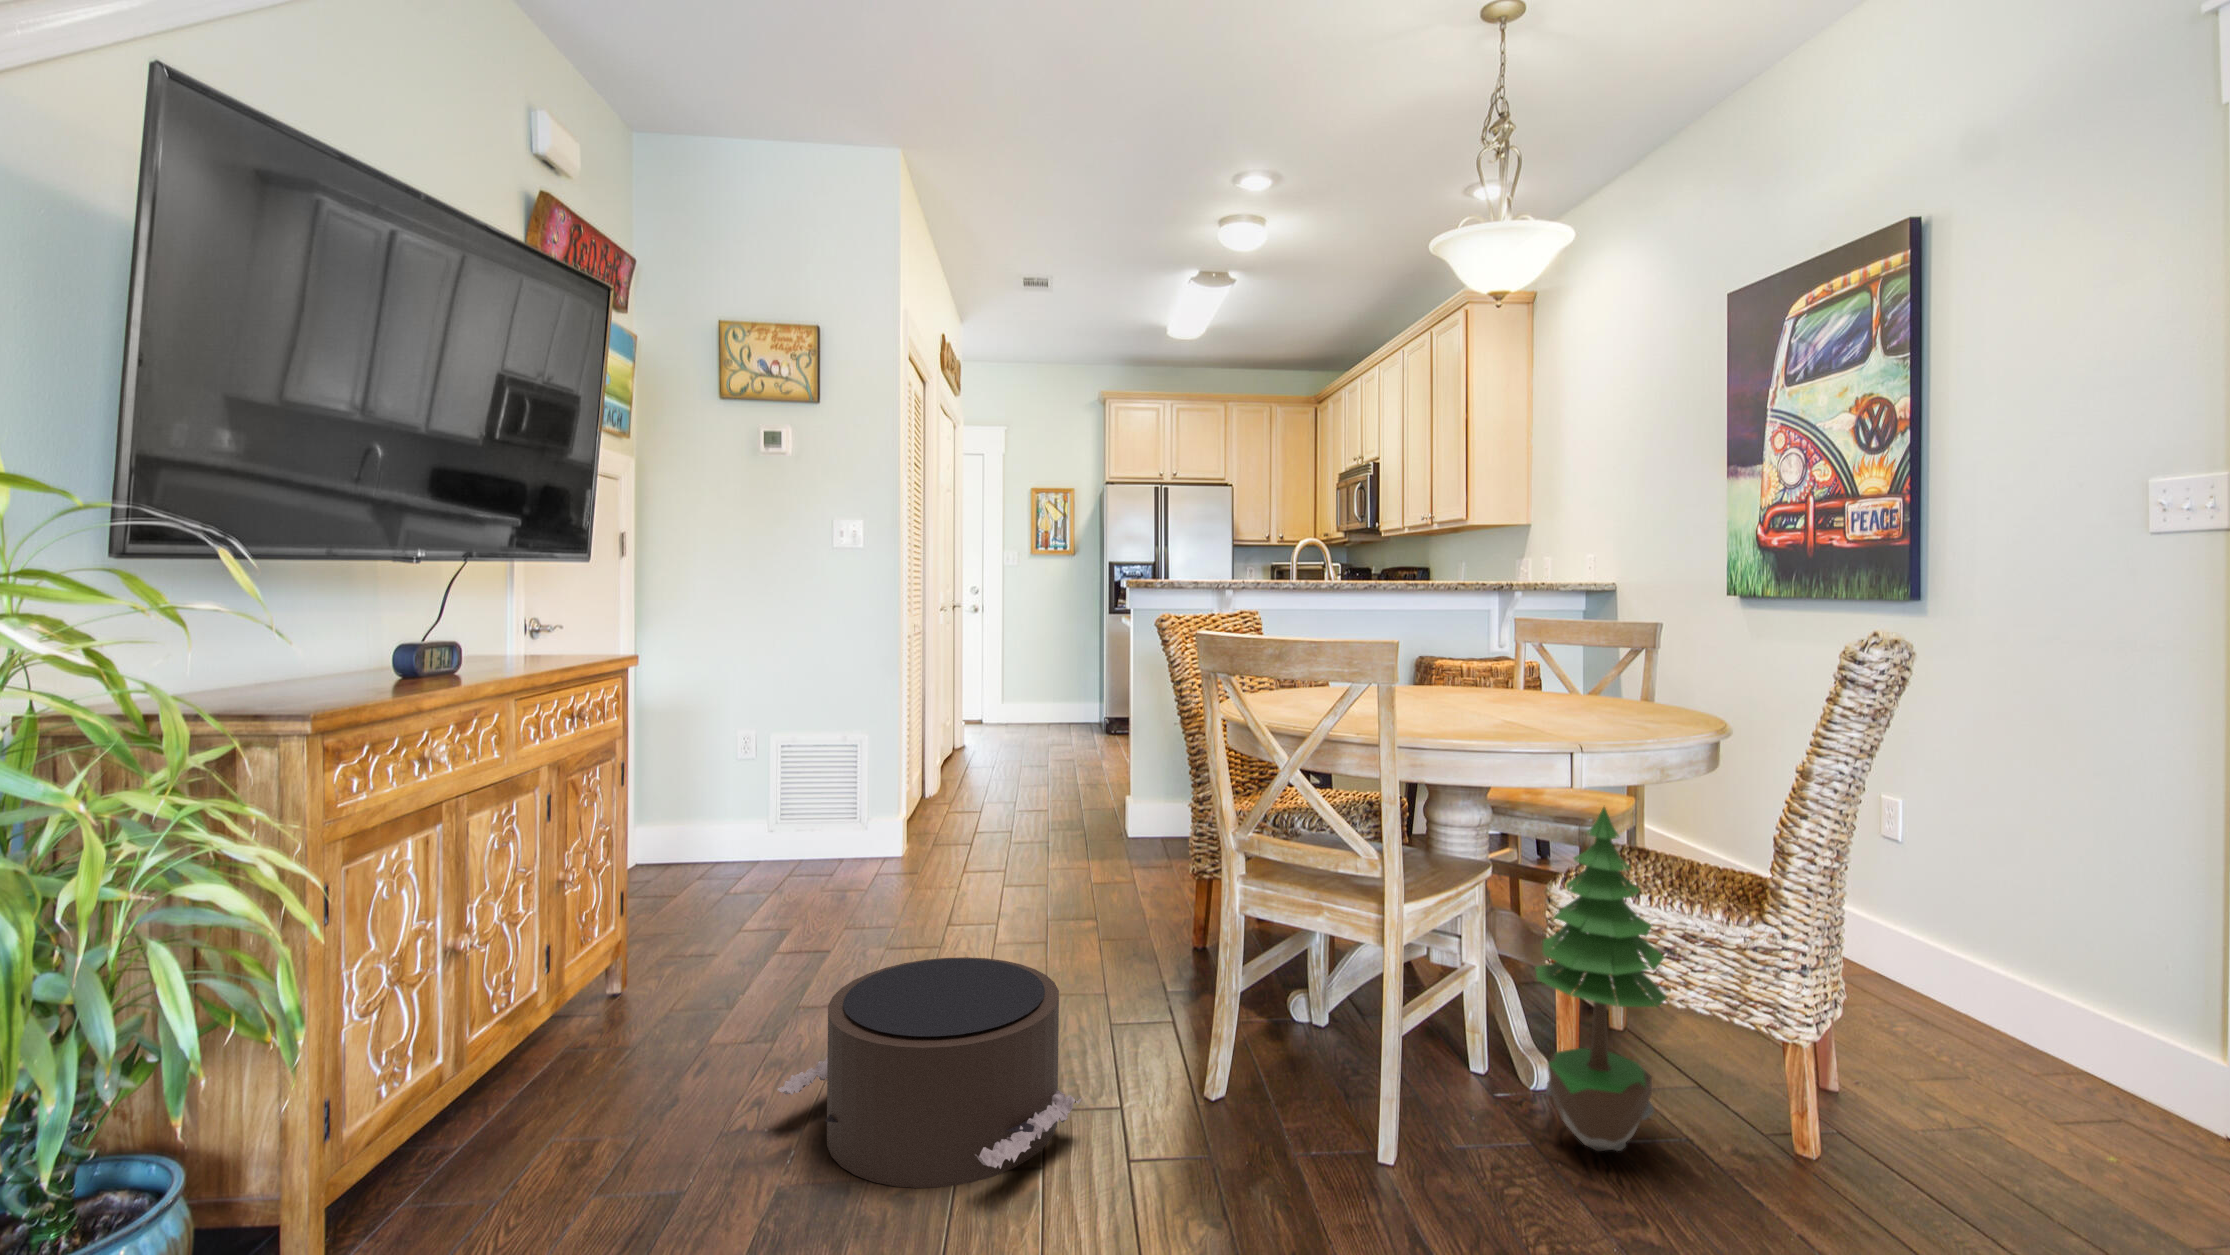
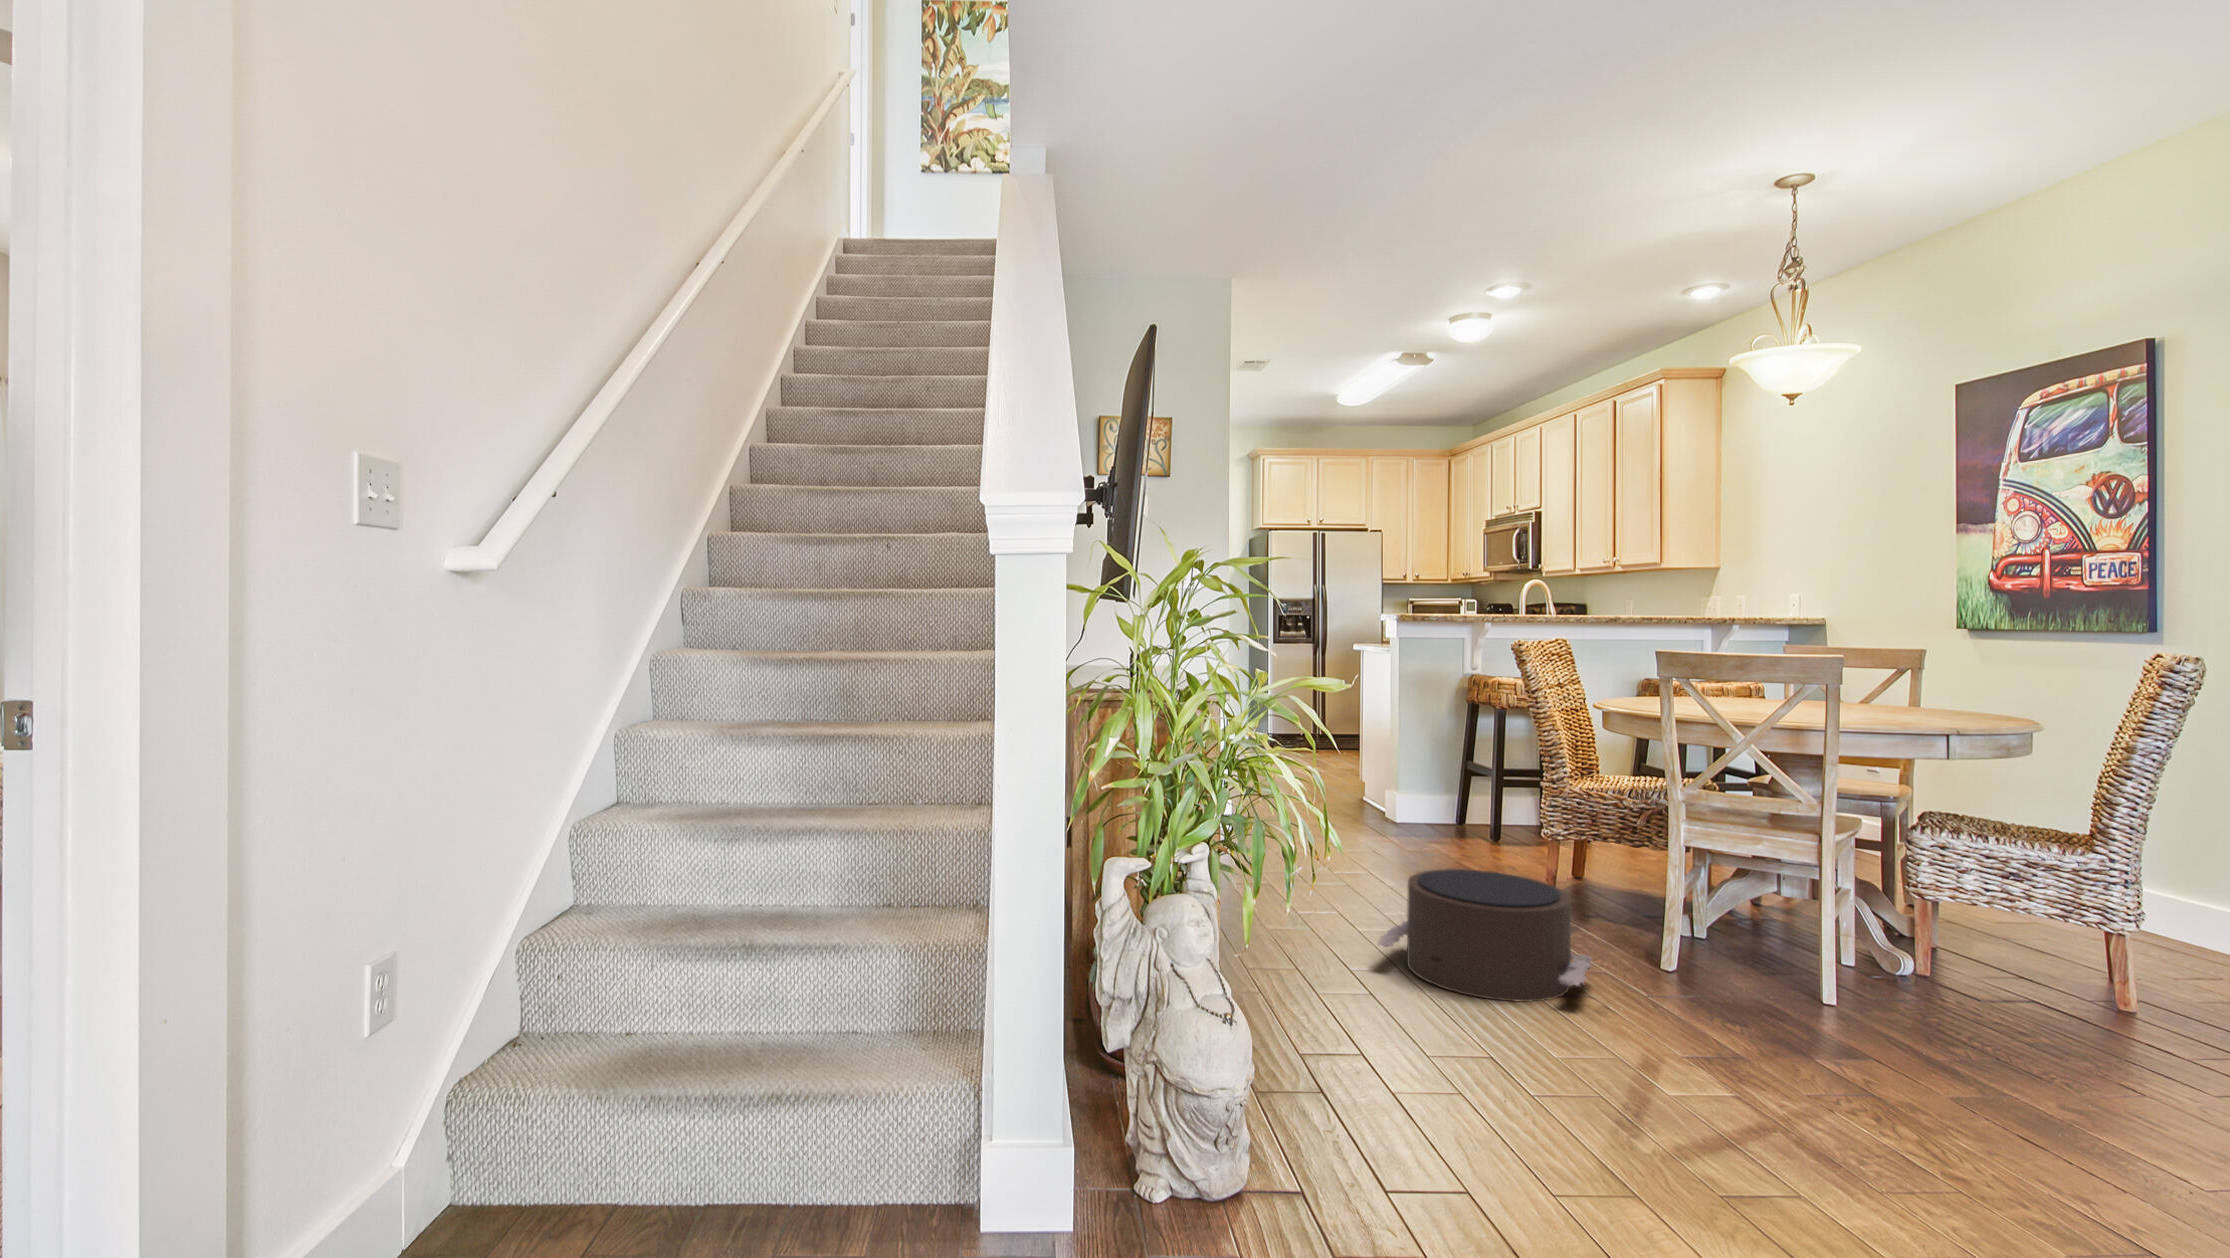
potted tree: present [1535,807,1667,1151] -> none [1916,768,2029,1006]

